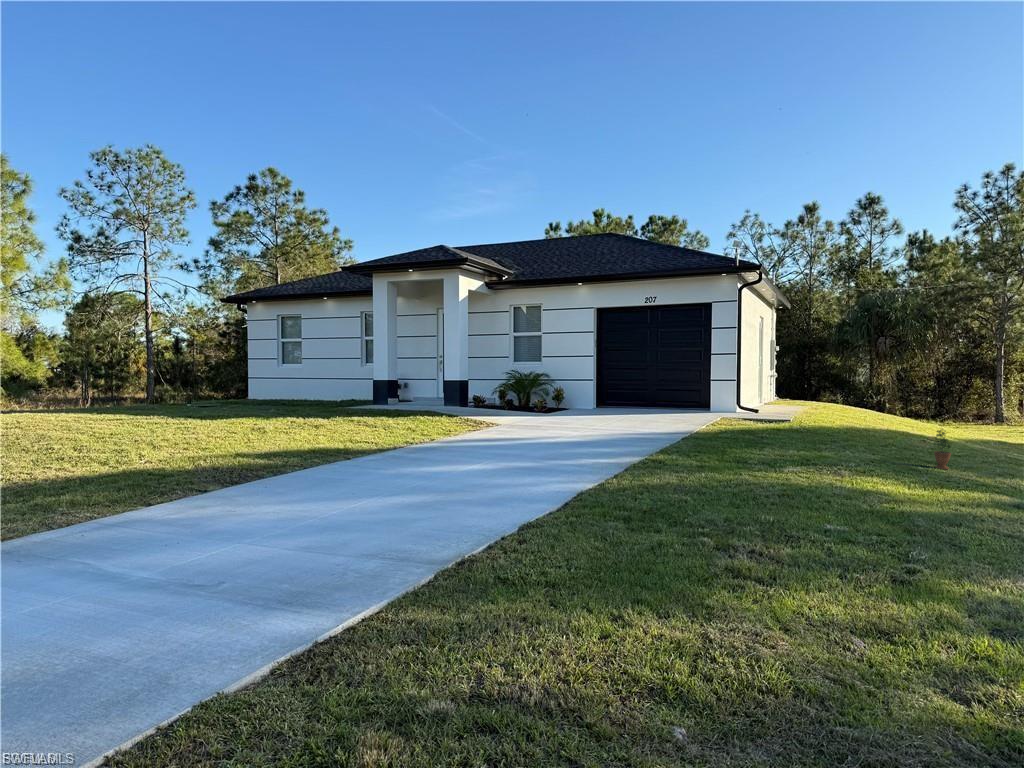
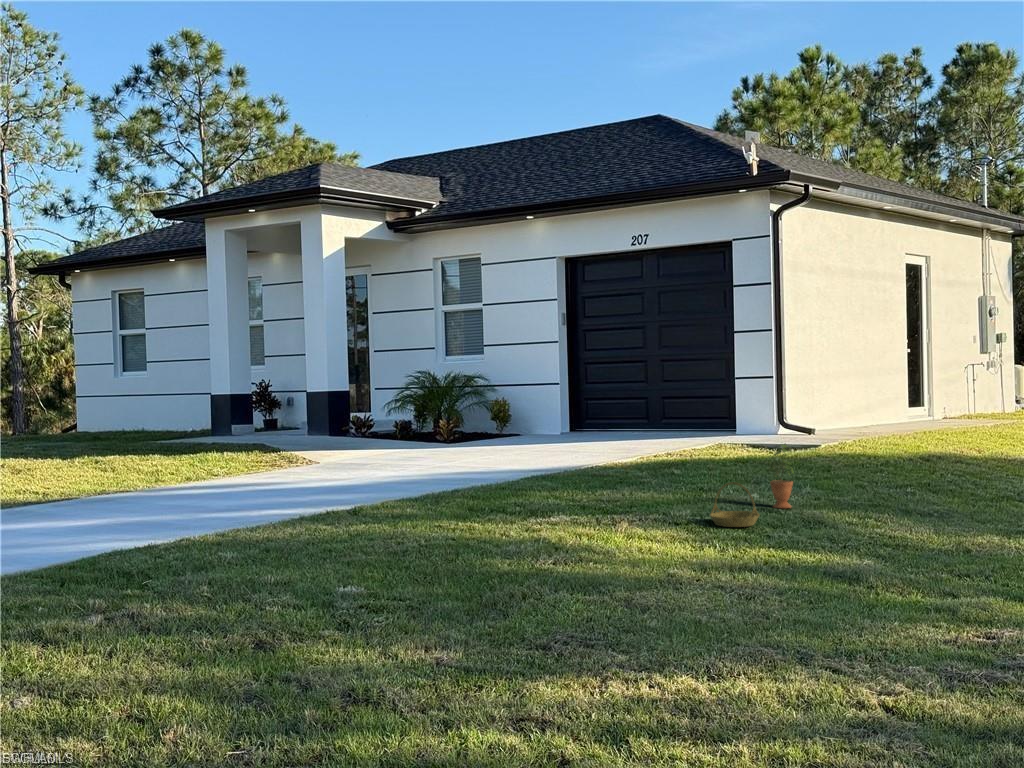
basket: none [960,458,1000,488] -> present [710,482,759,527]

